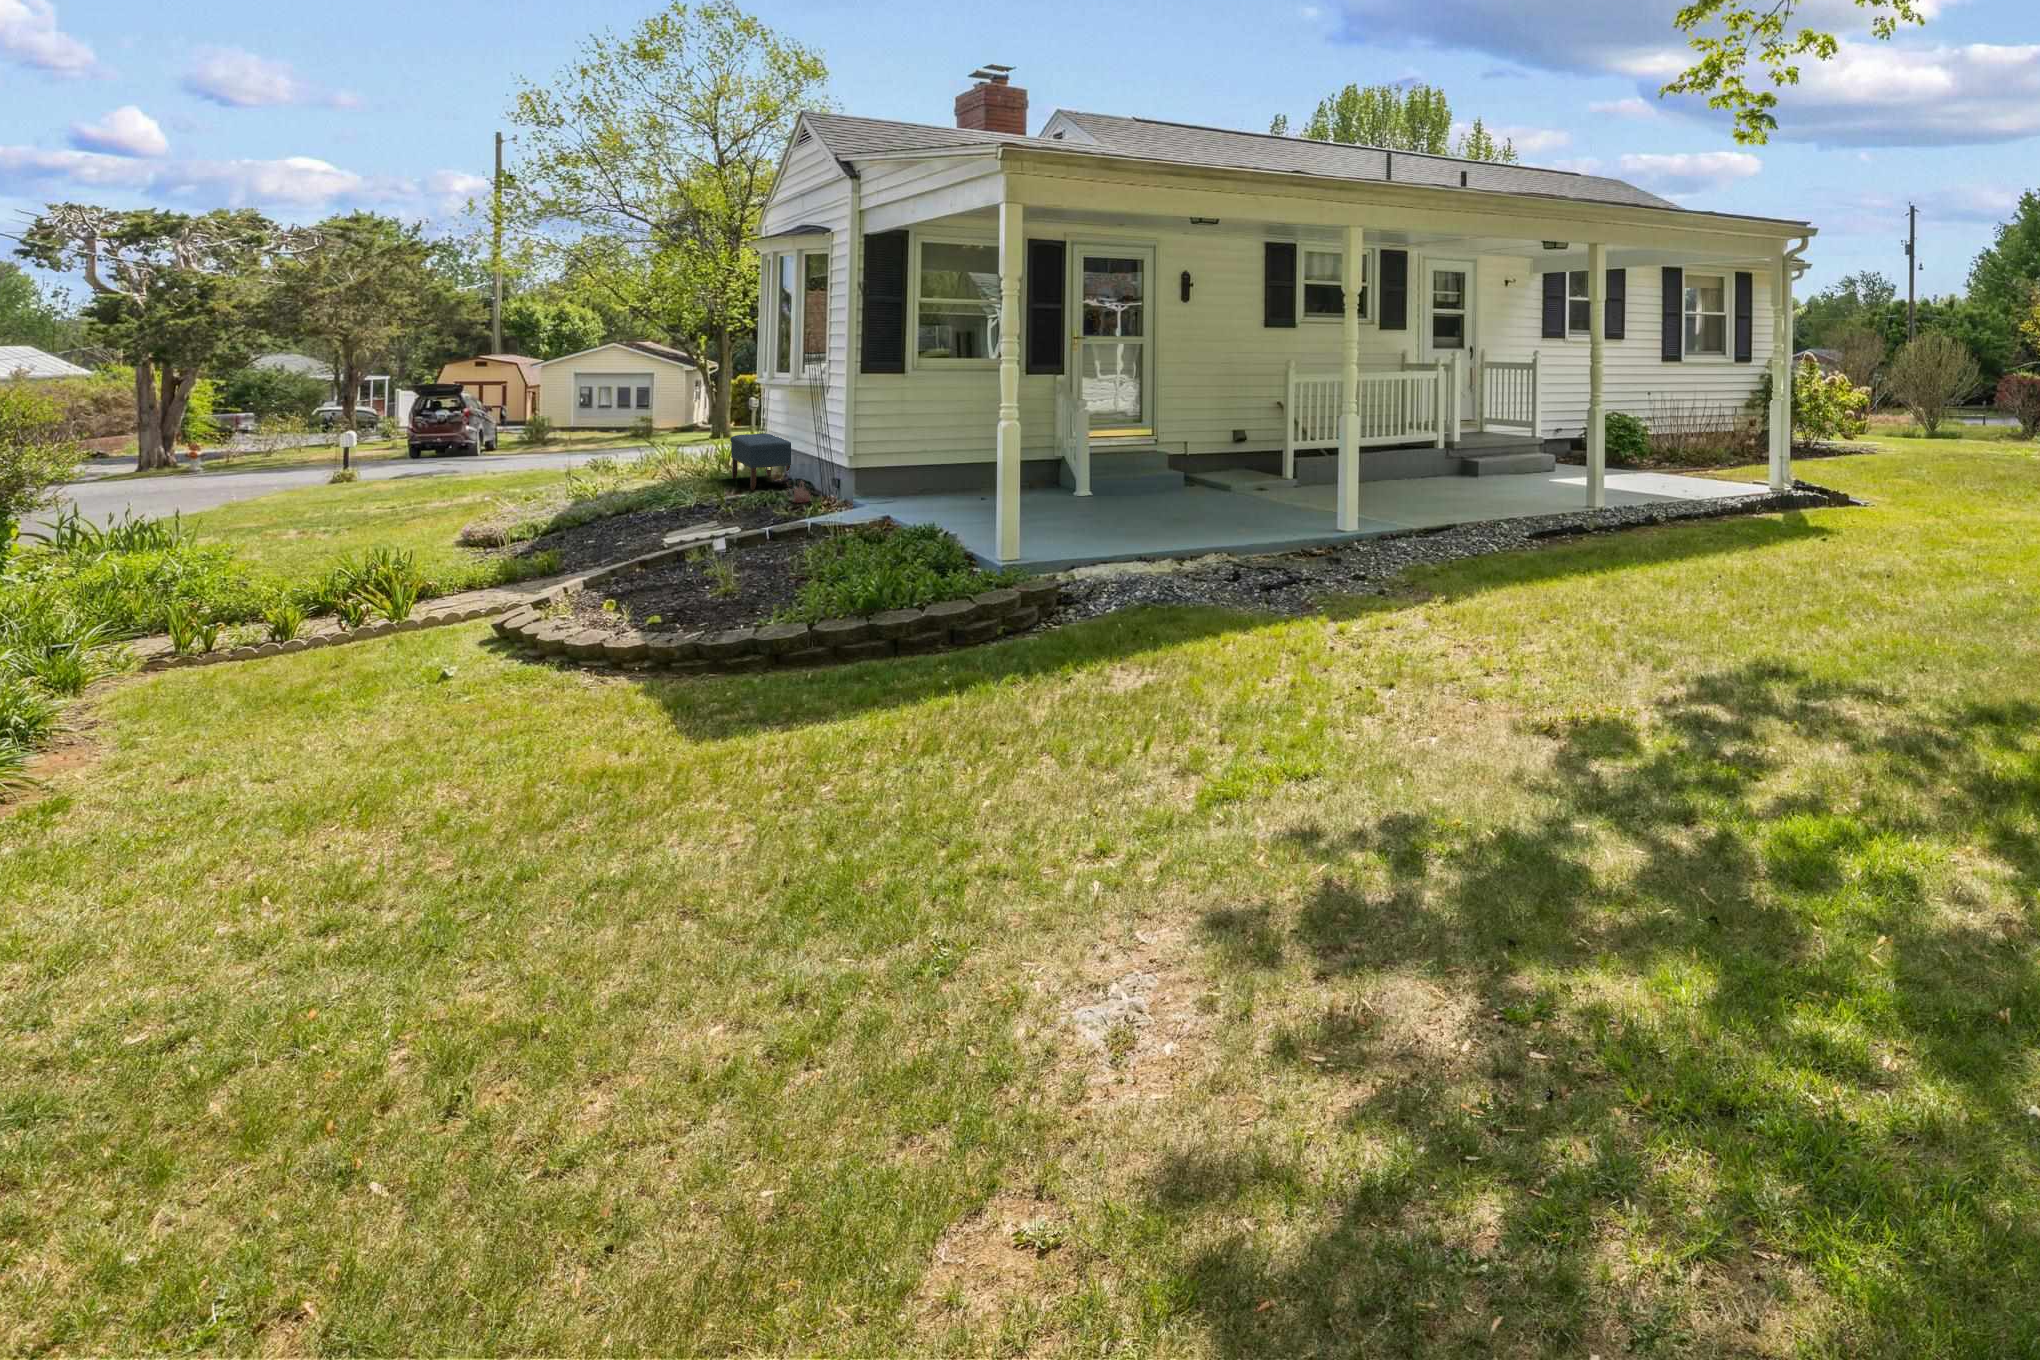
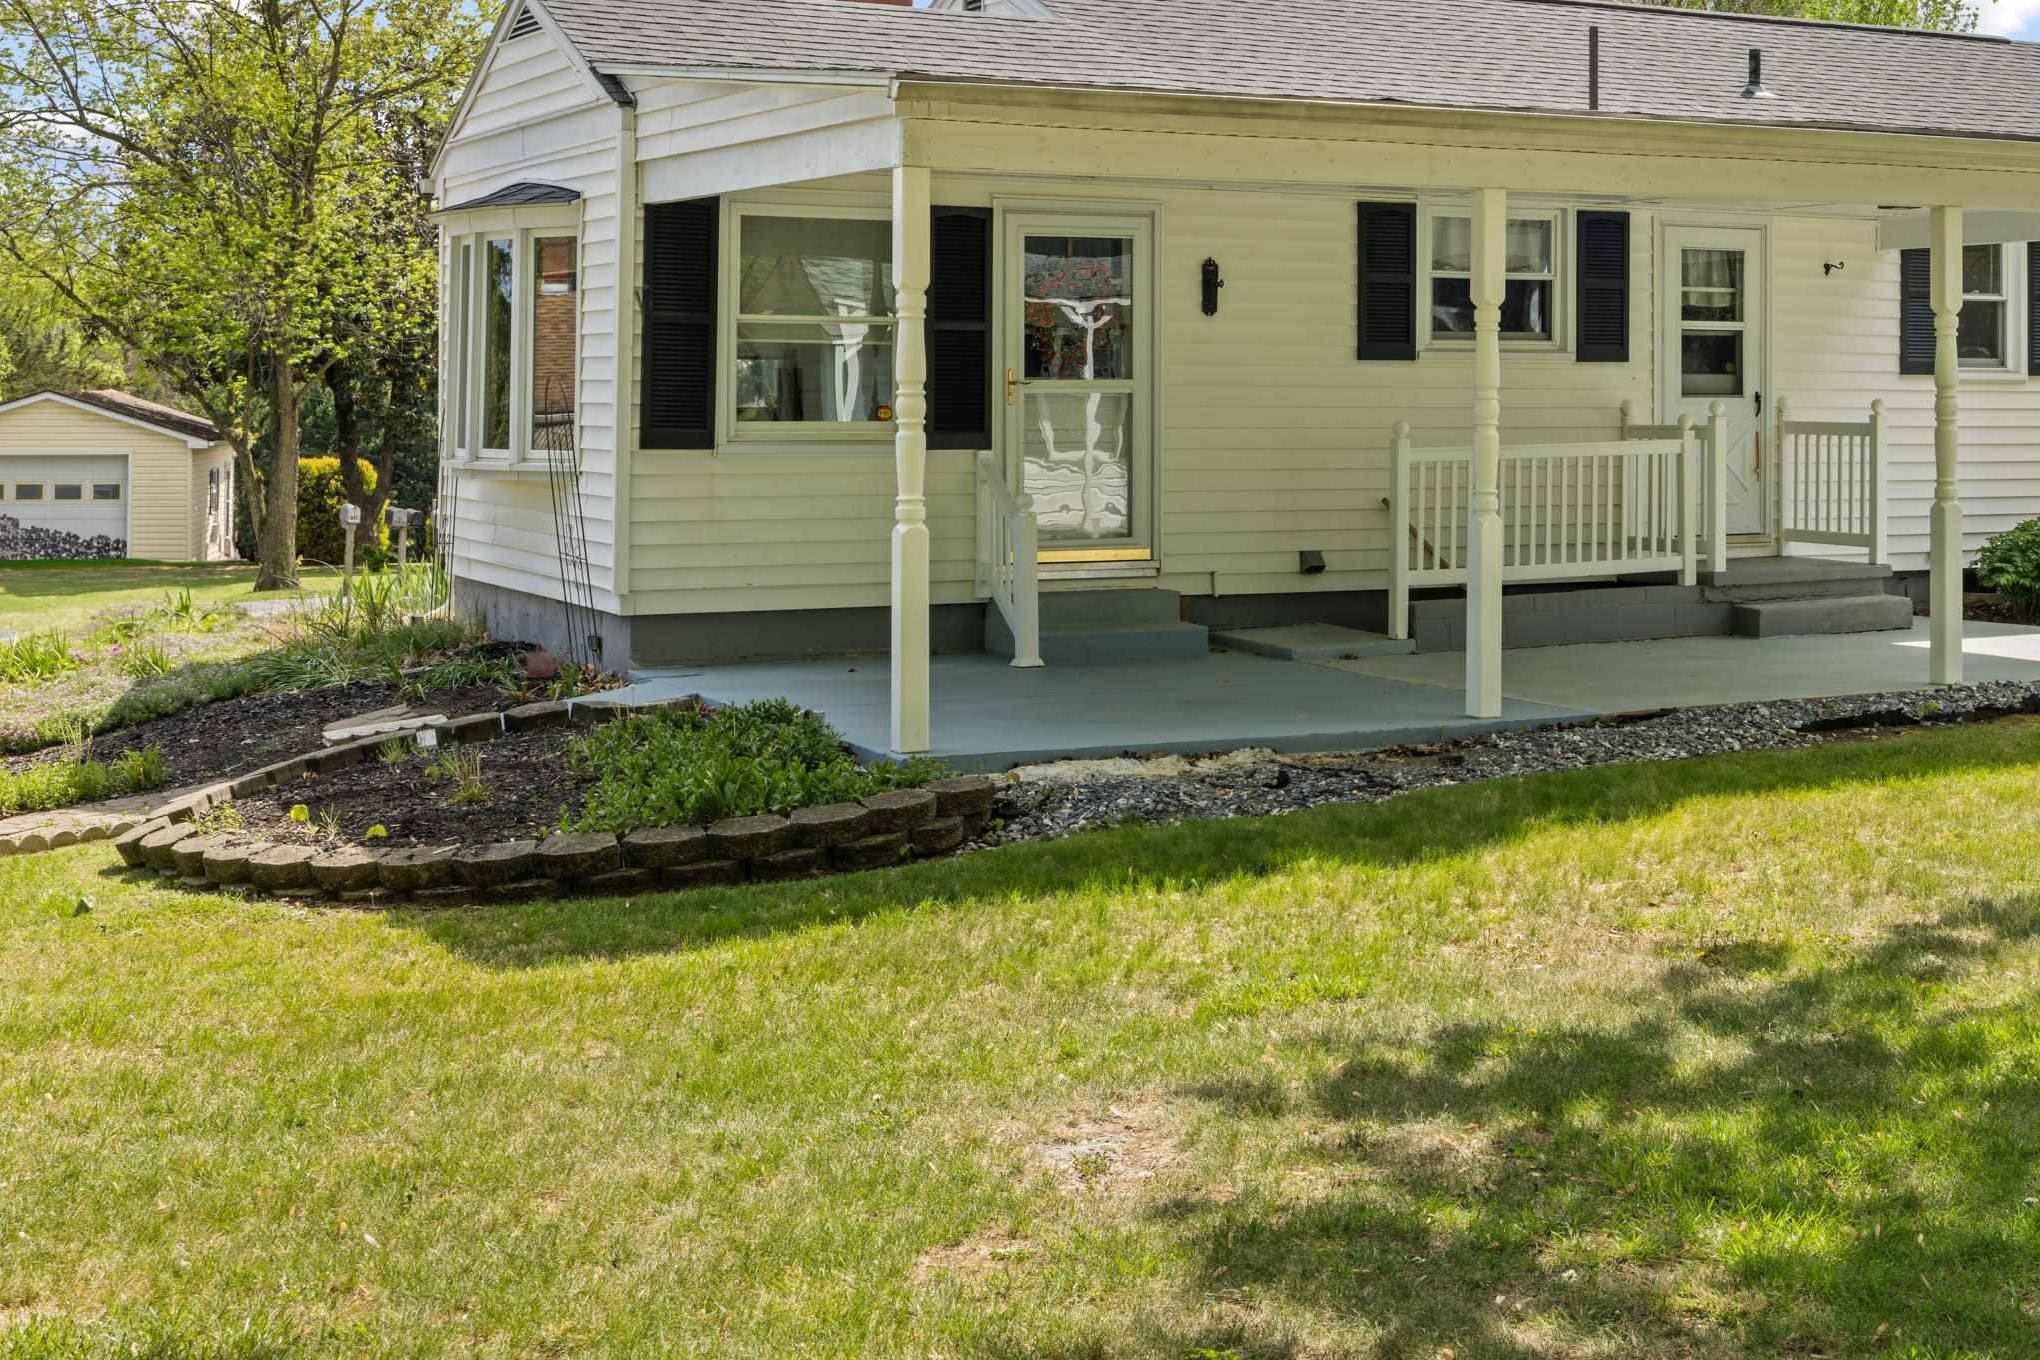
bench: present [730,434,792,490] -> none [407,560,520,658]

